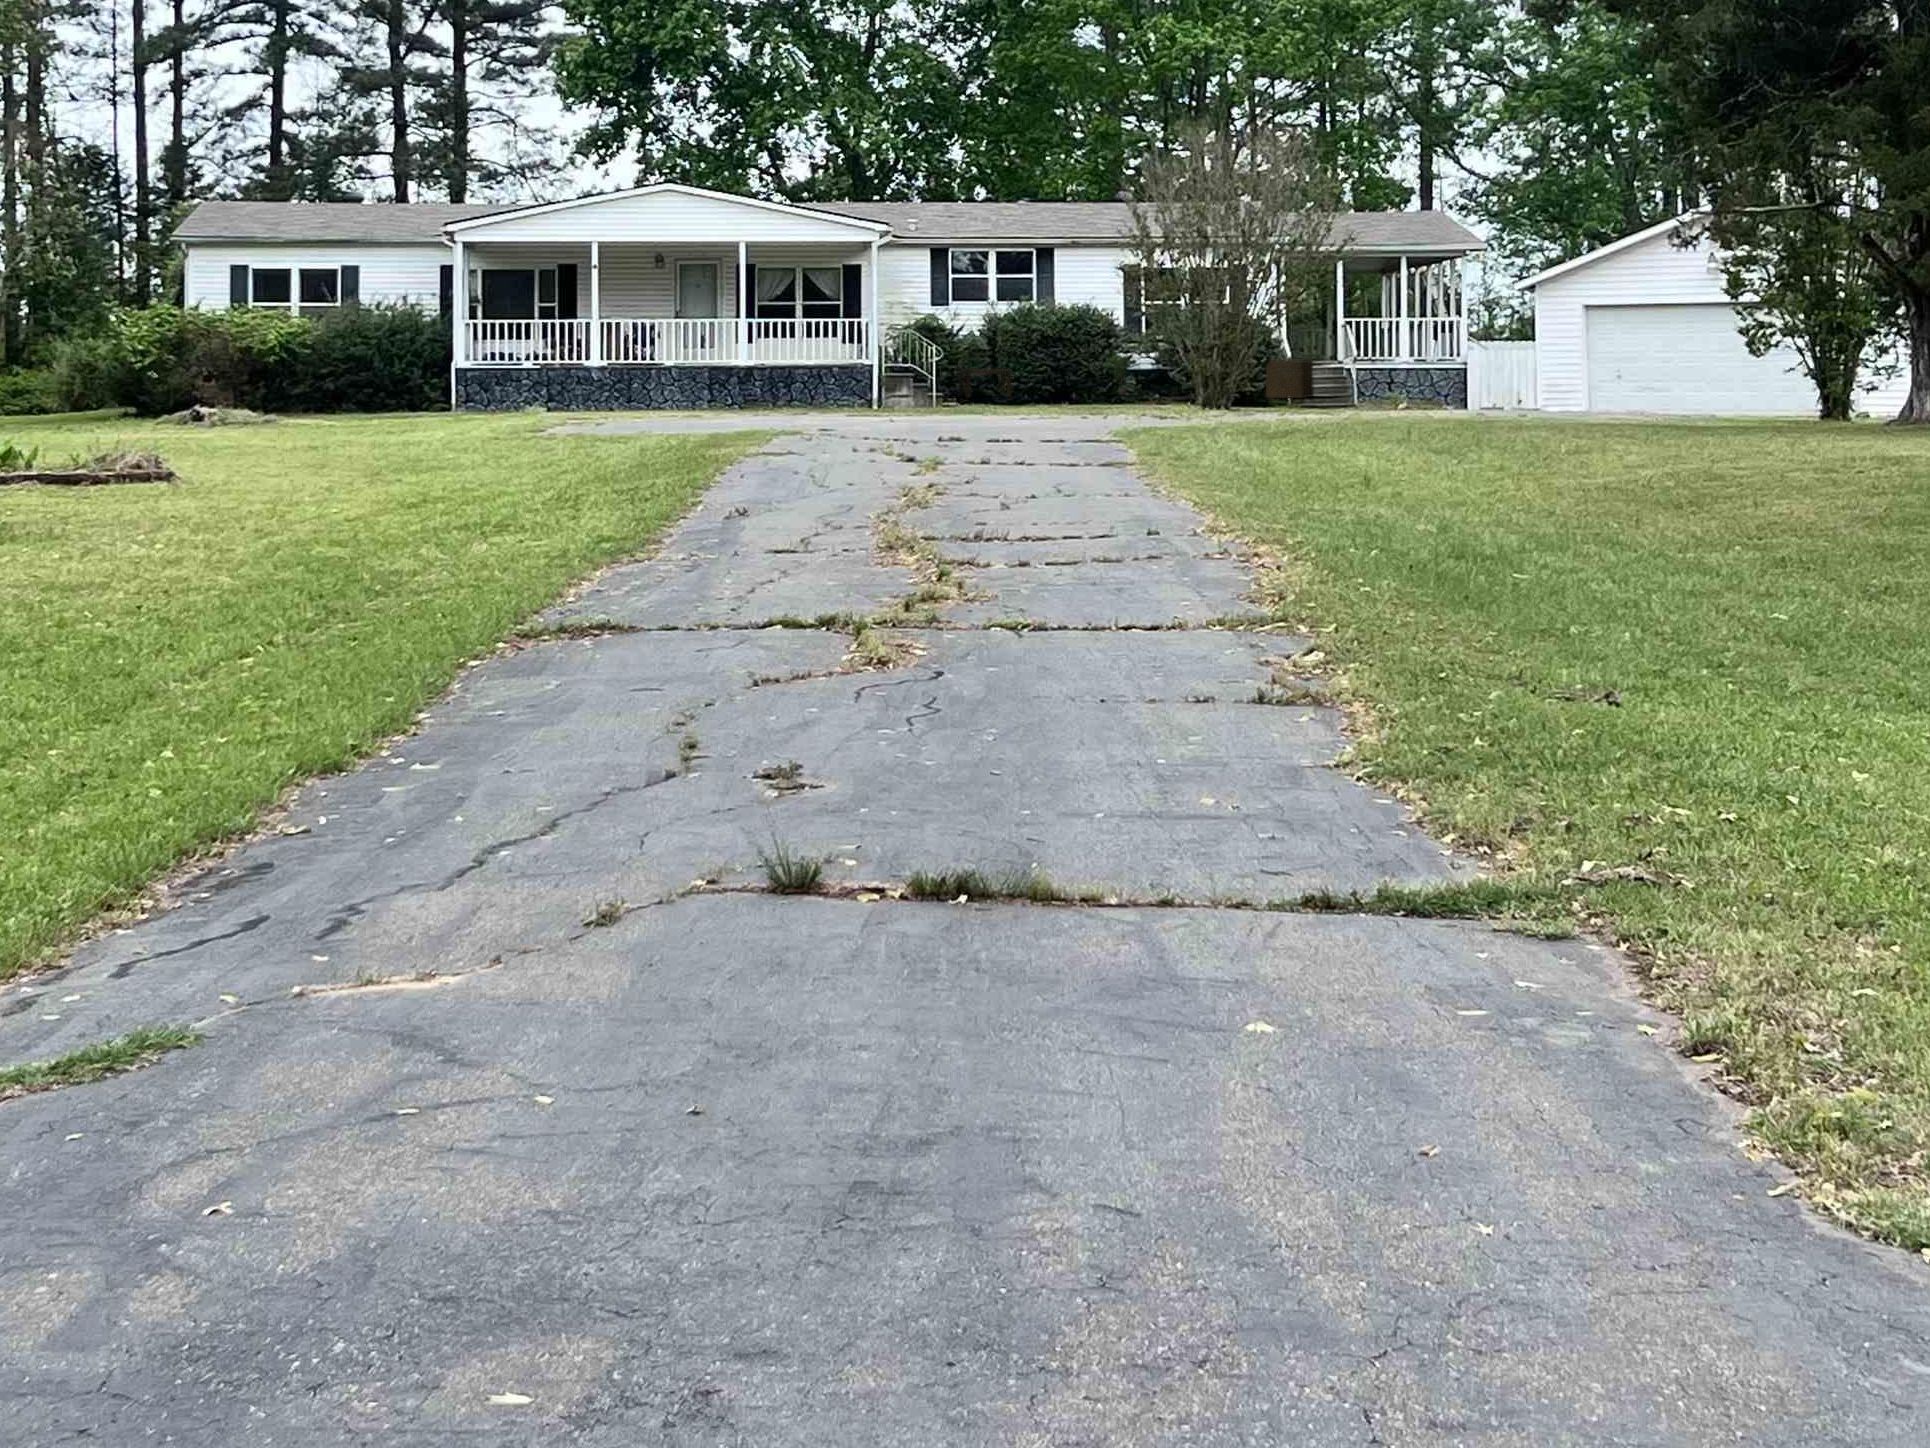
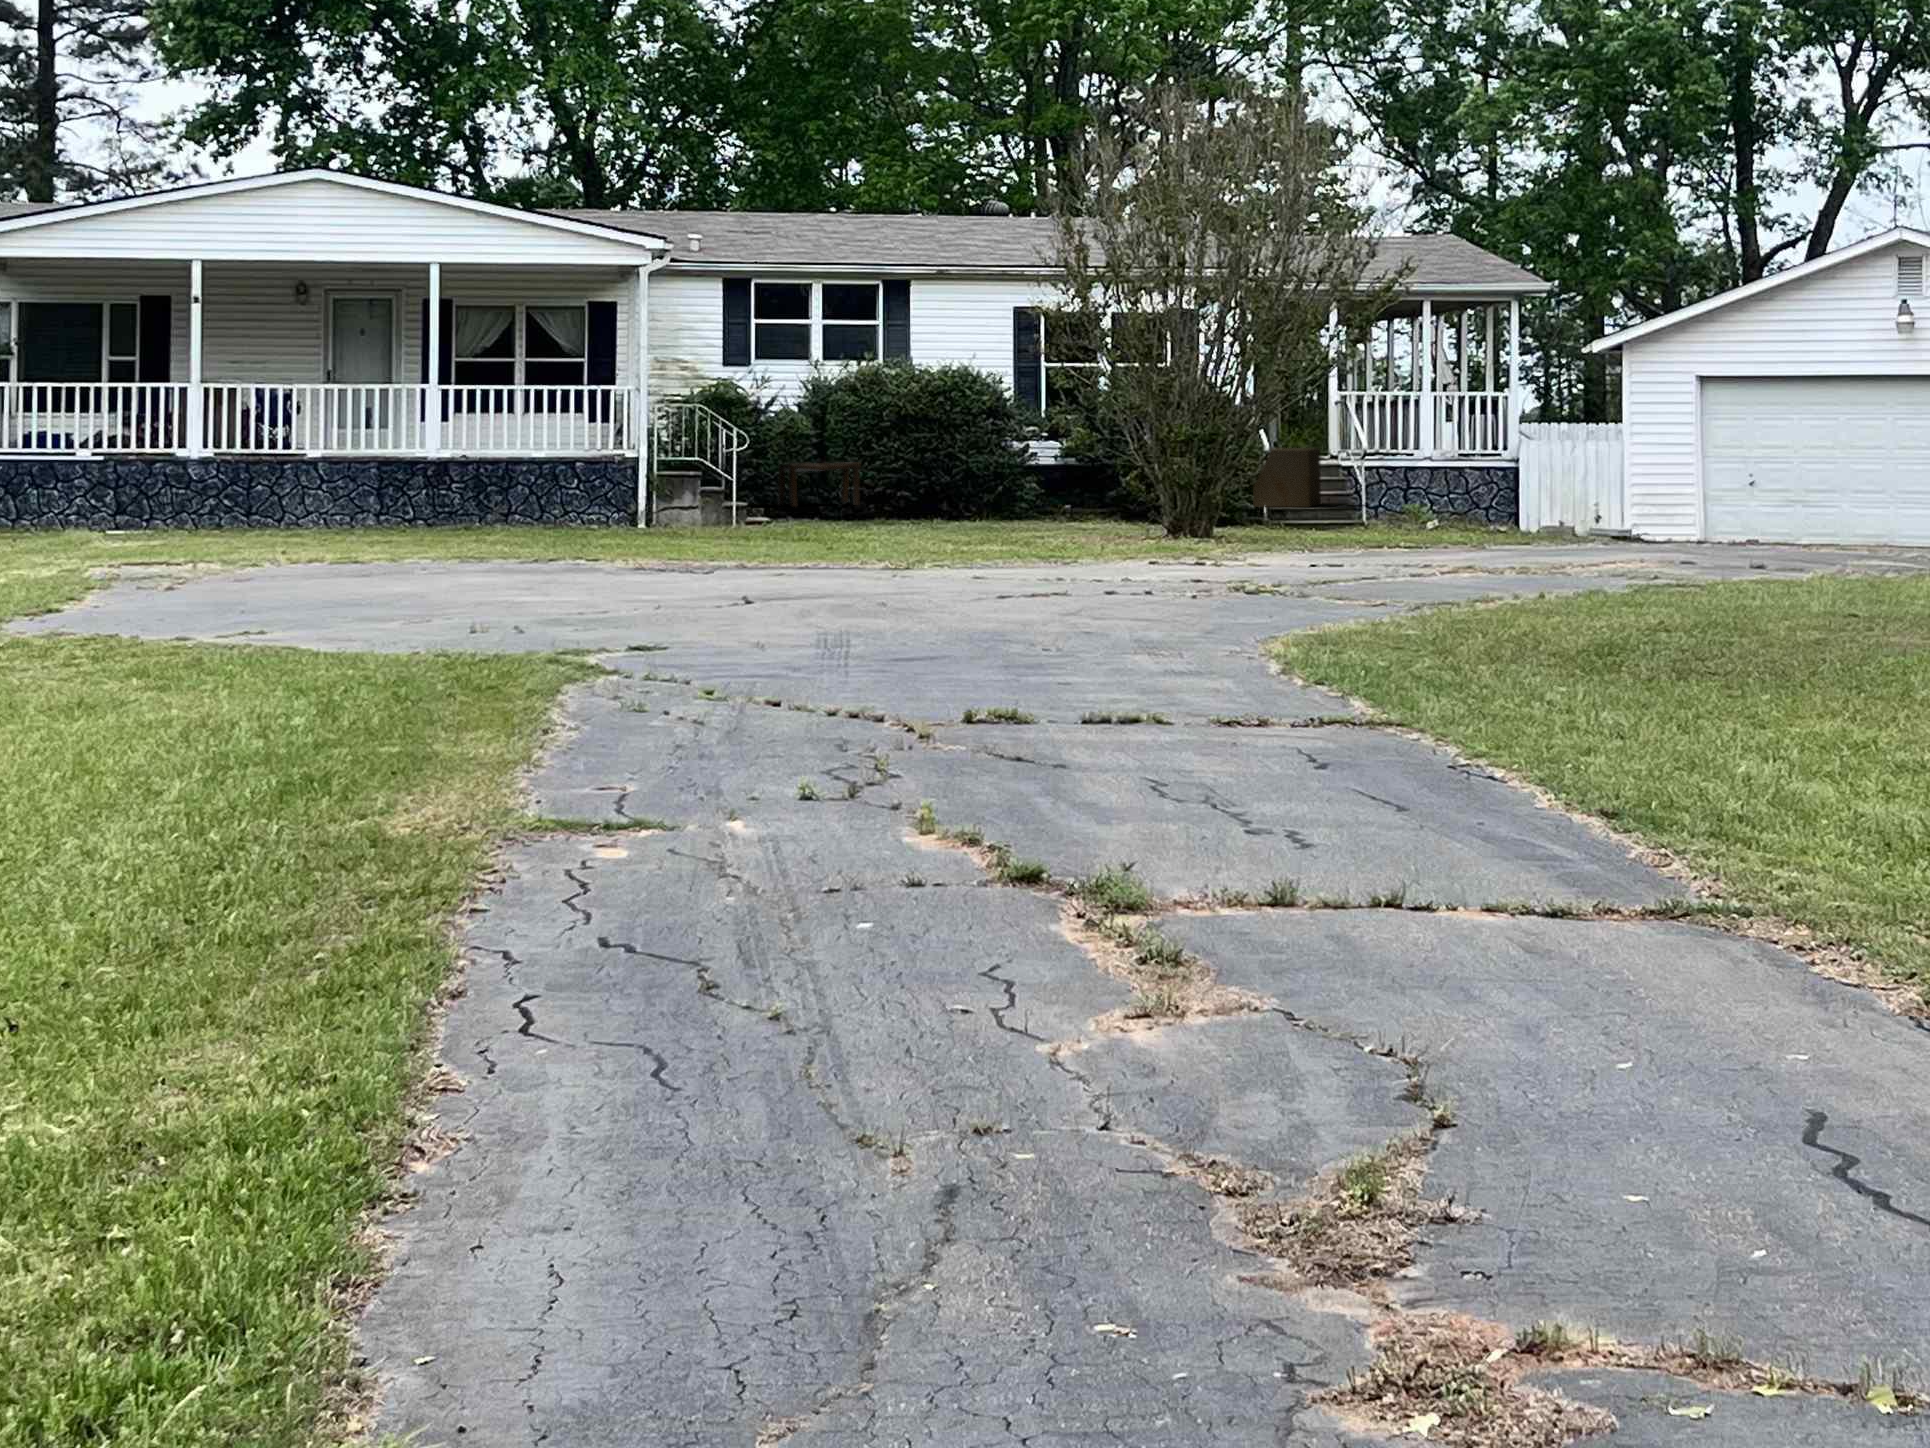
potted plant: present [1106,355,1135,396] -> none [1001,438,1052,503]

